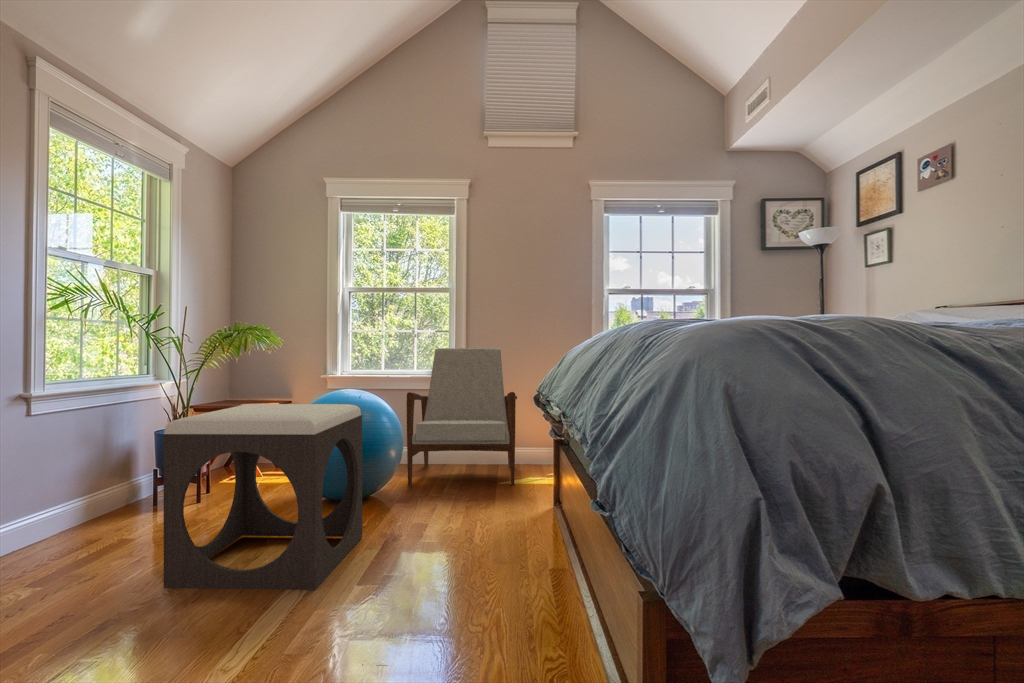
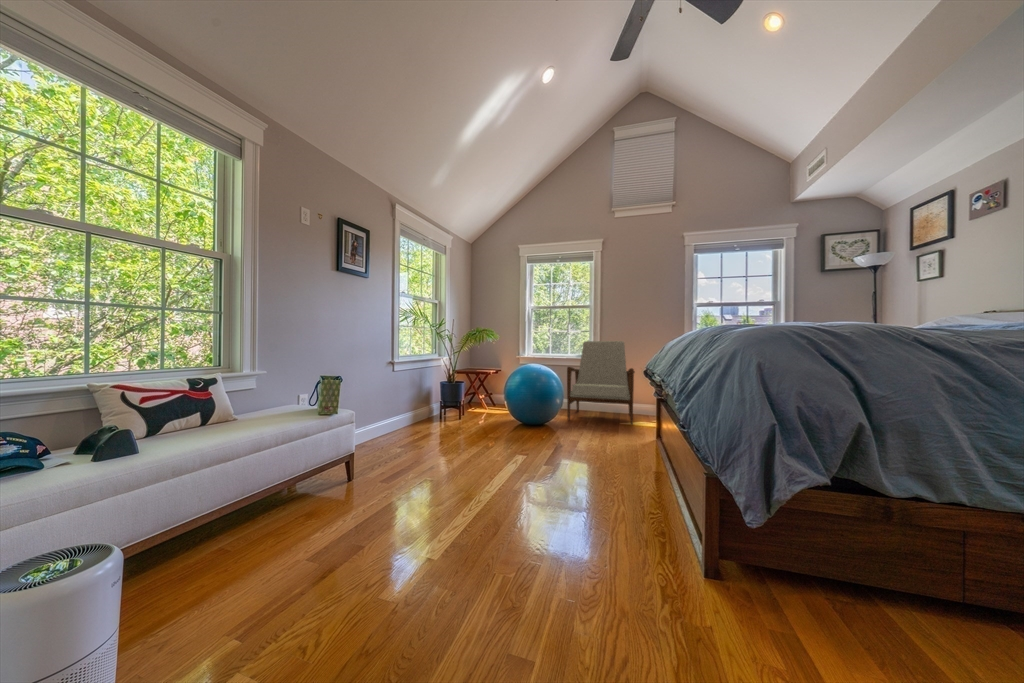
footstool: present [163,404,362,590] -> none [452,370,545,467]

